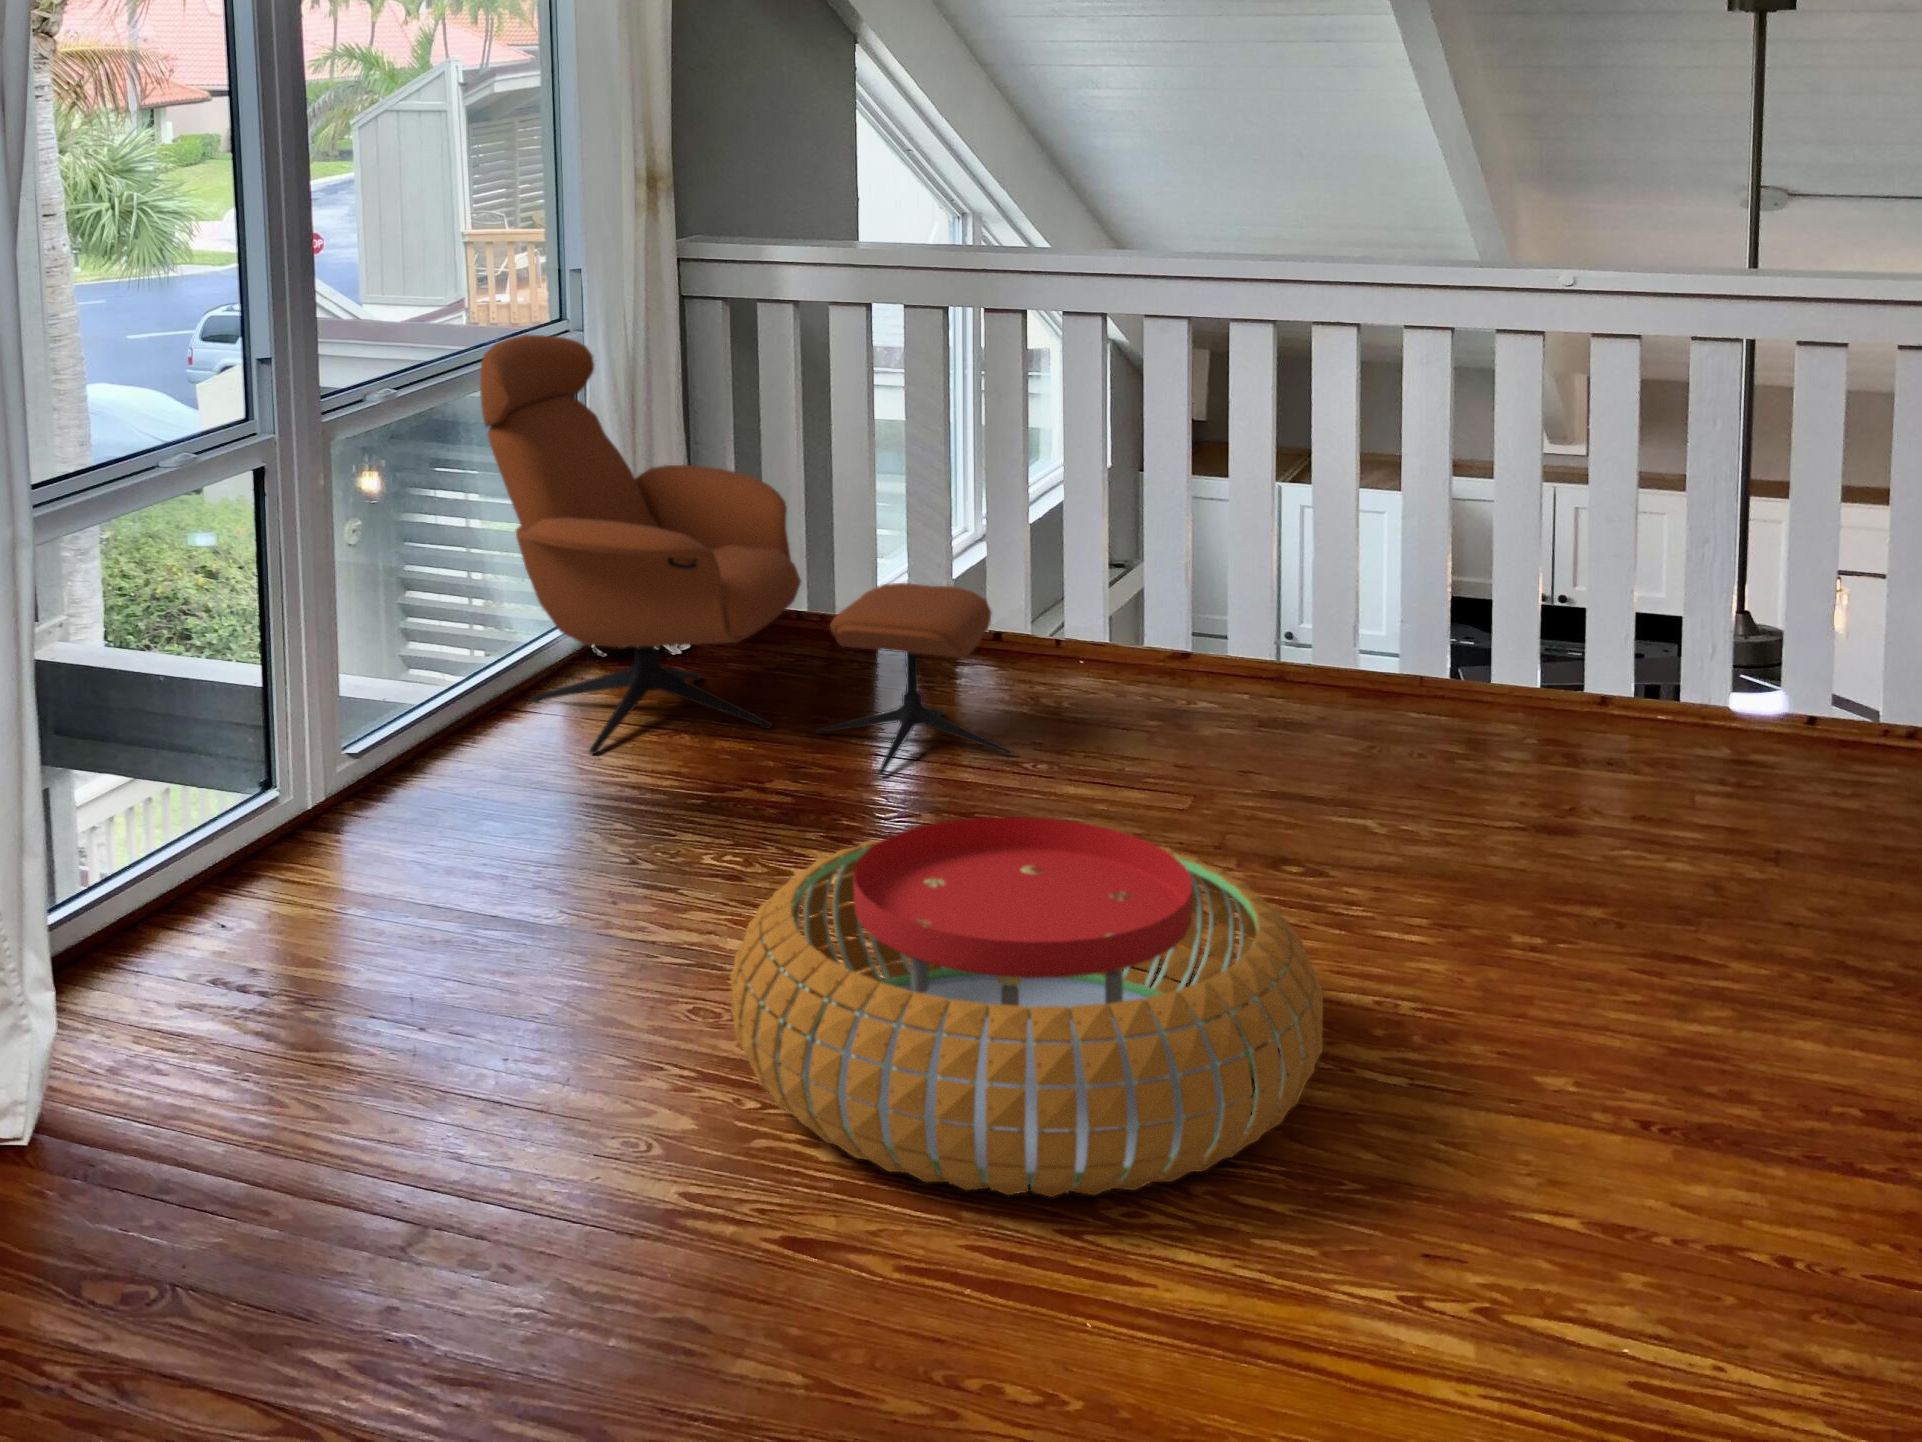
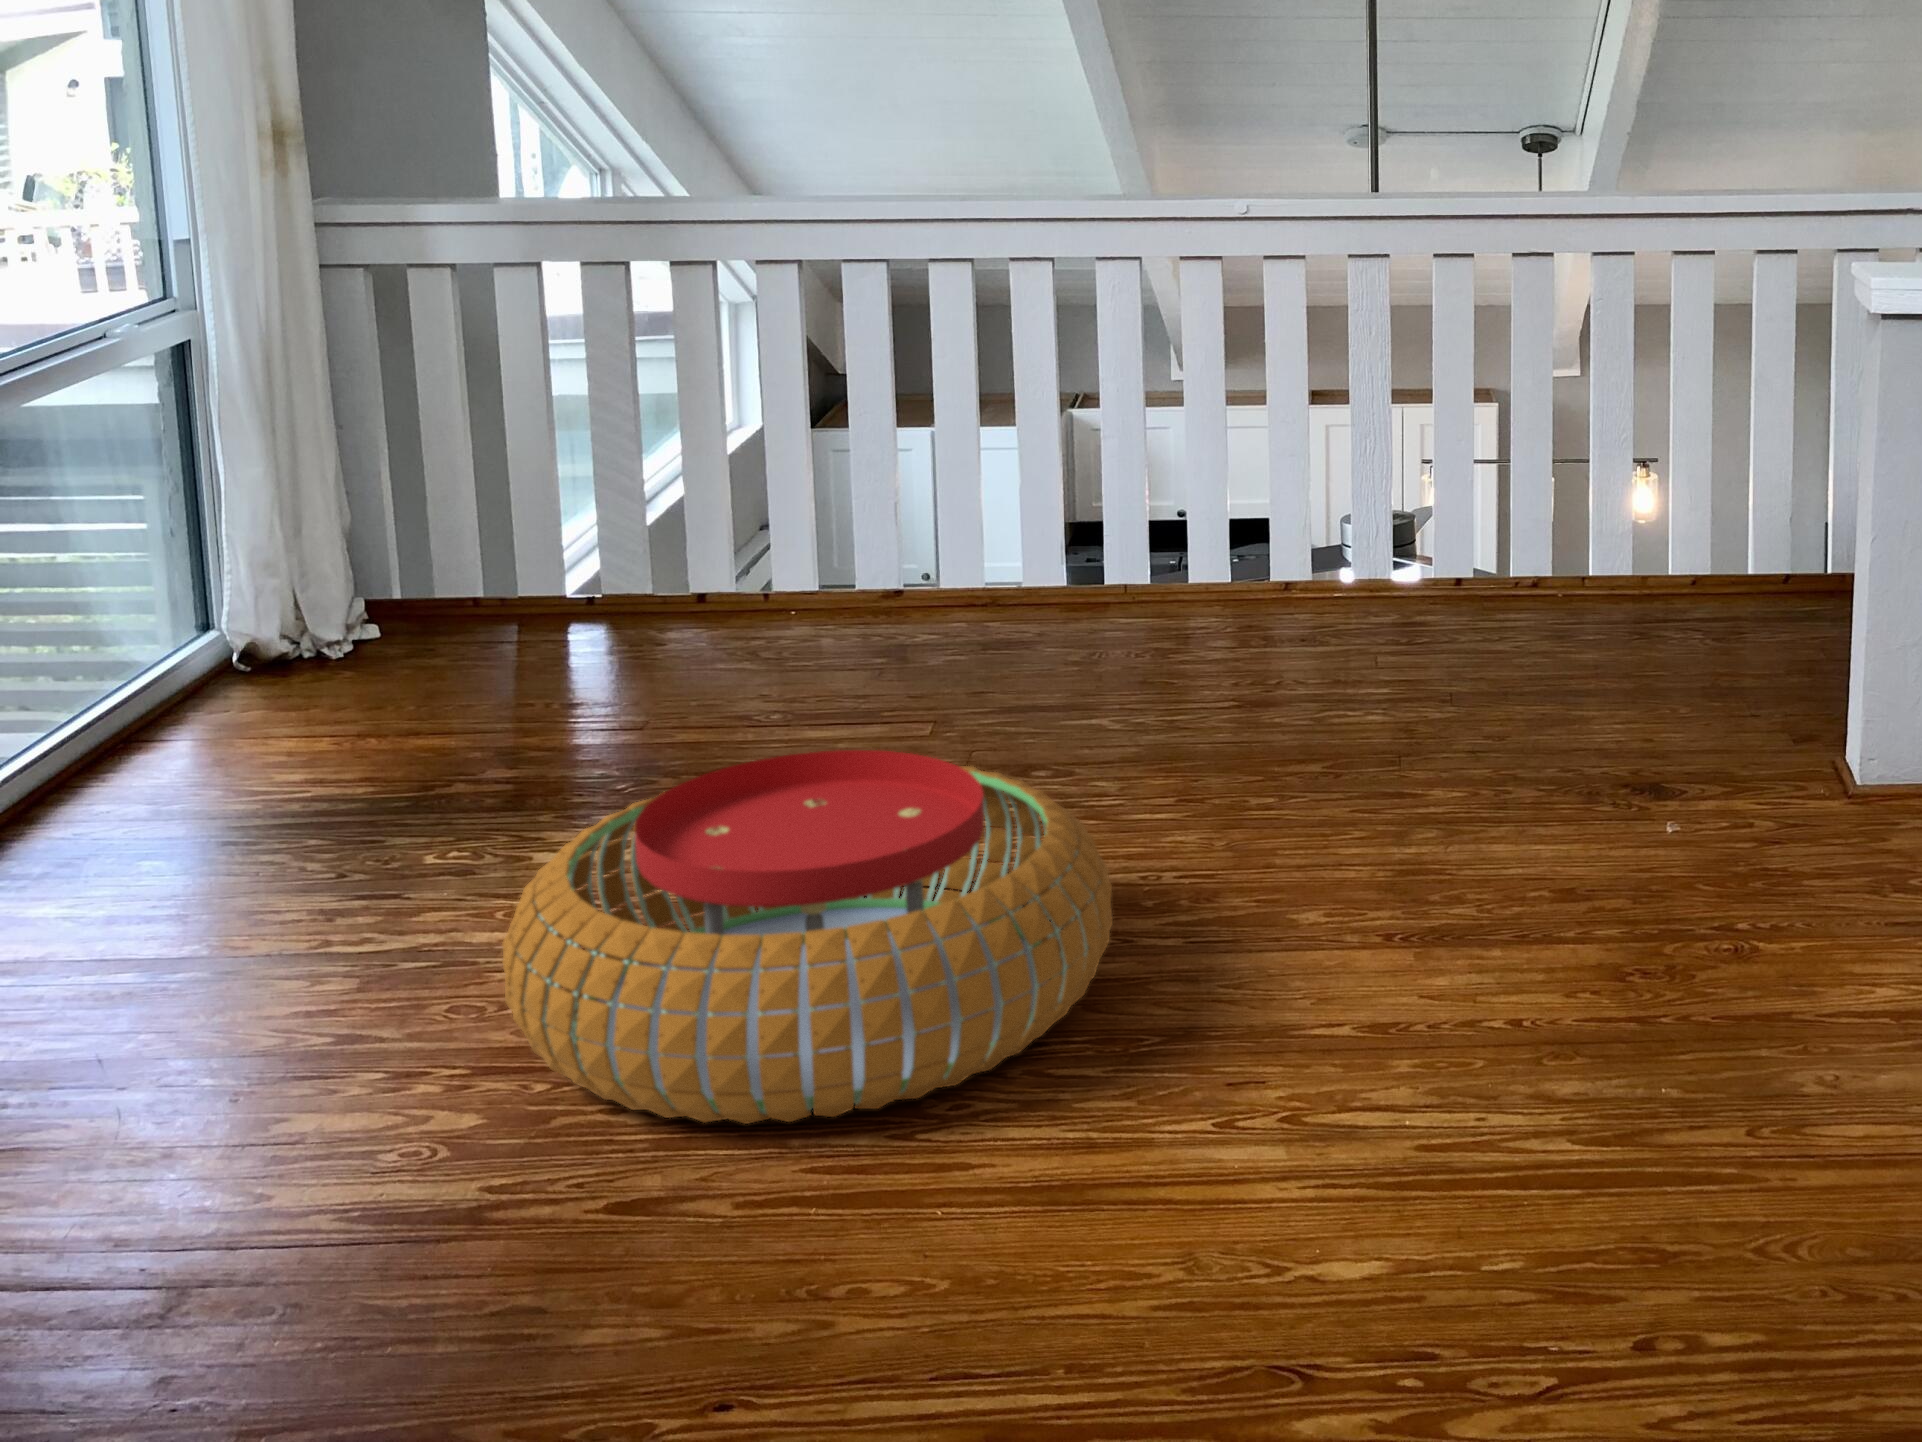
lounge chair: present [480,335,1013,775] -> none [82,310,745,773]

